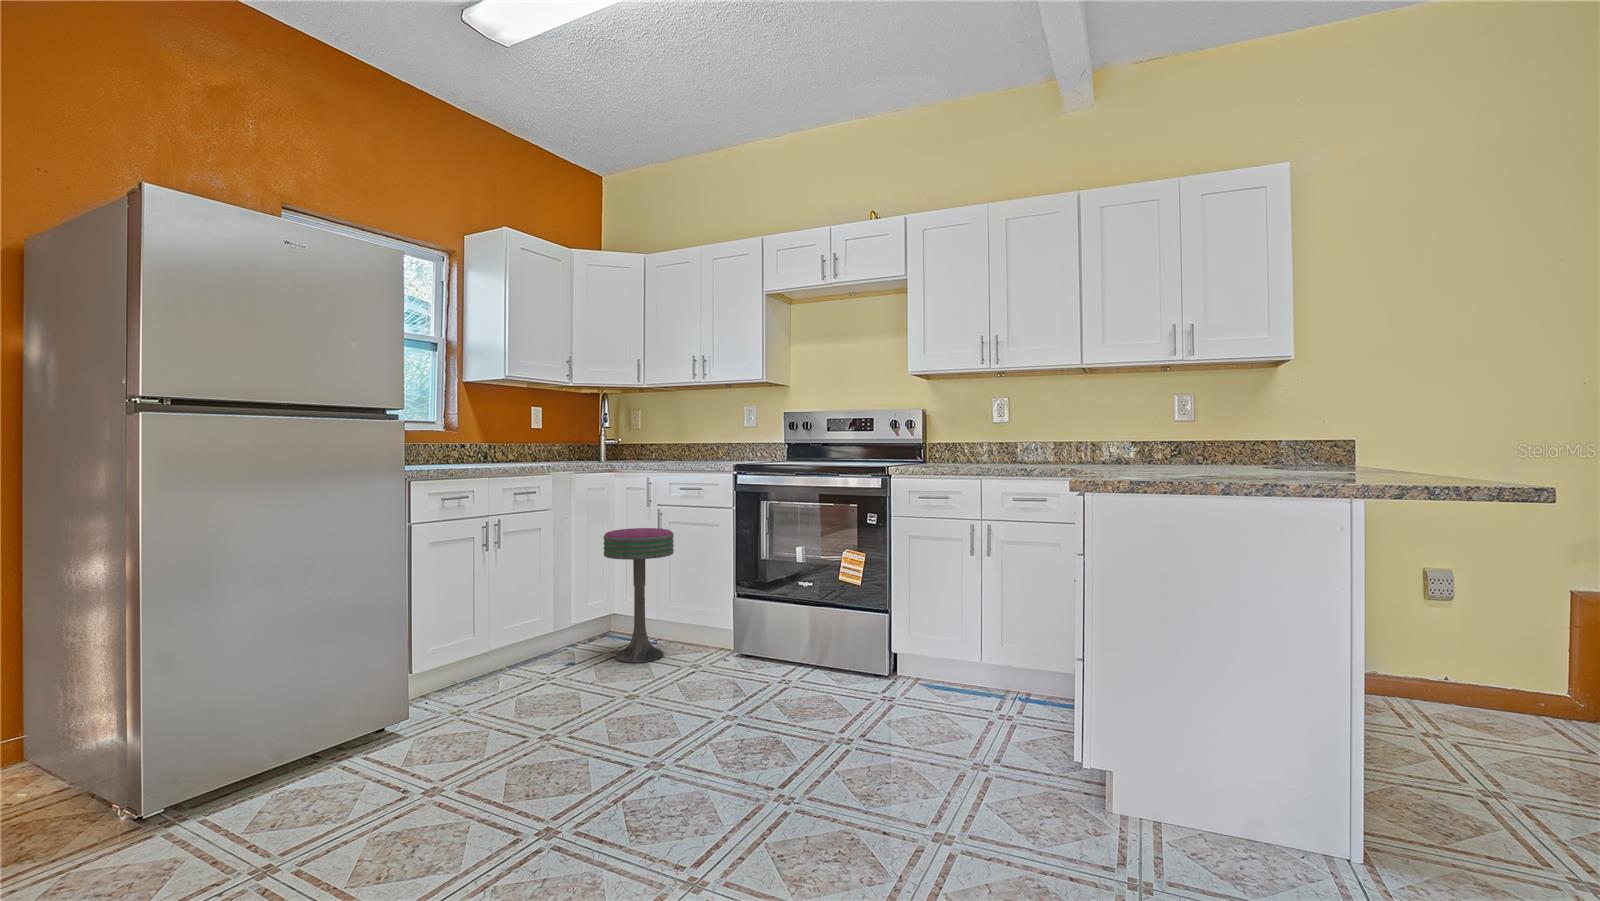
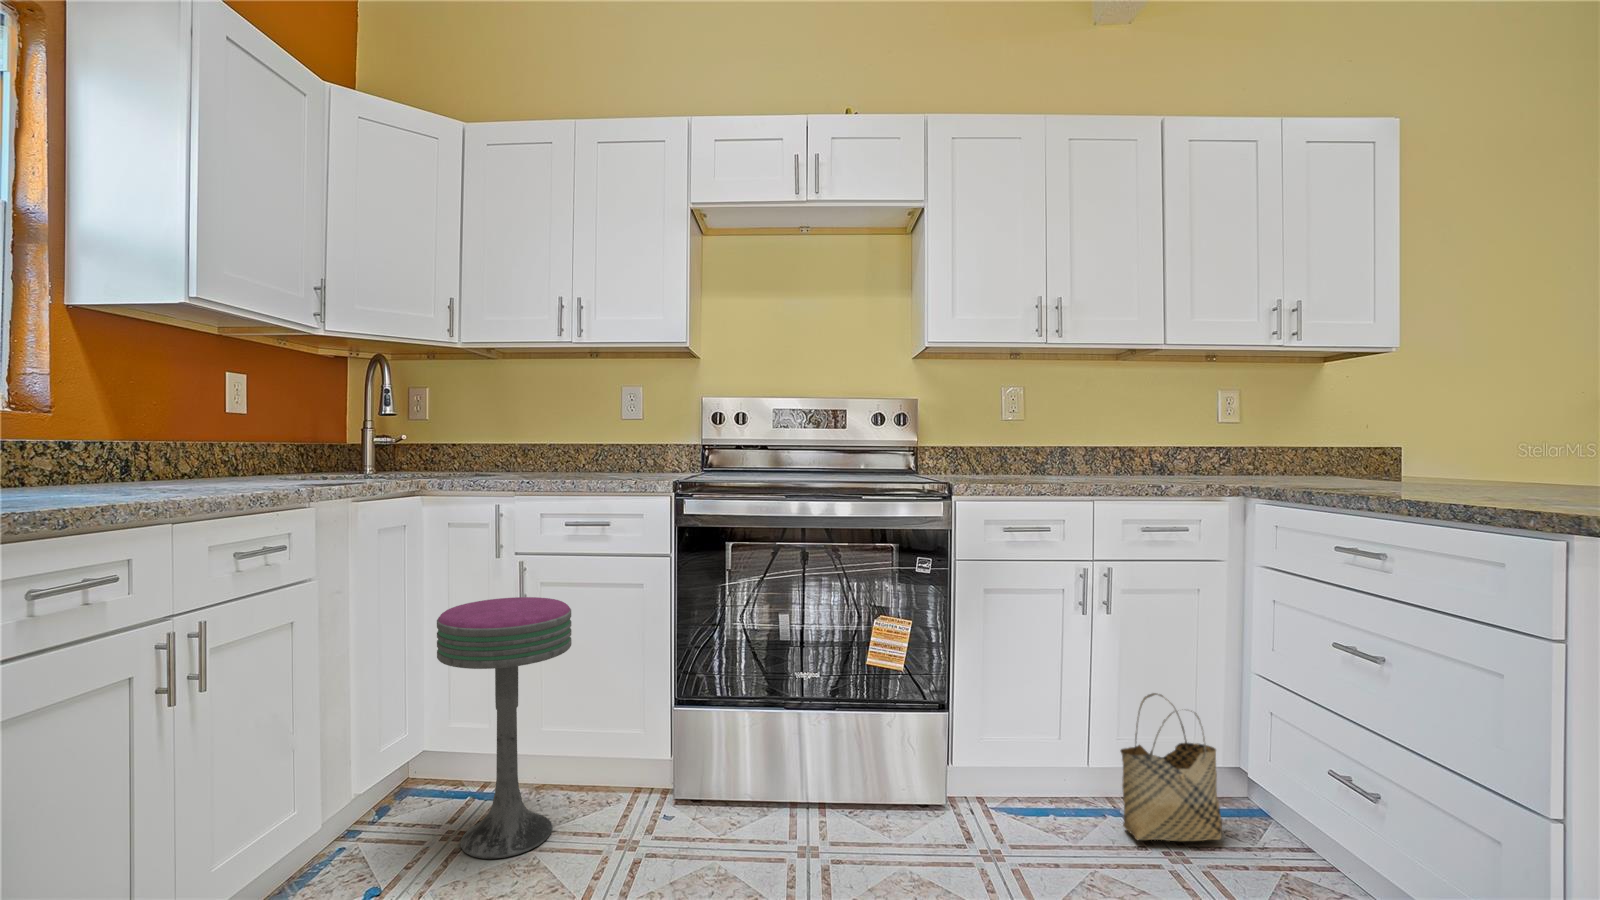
woven basket: none [977,613,1050,714] -> present [1121,693,1222,841]

